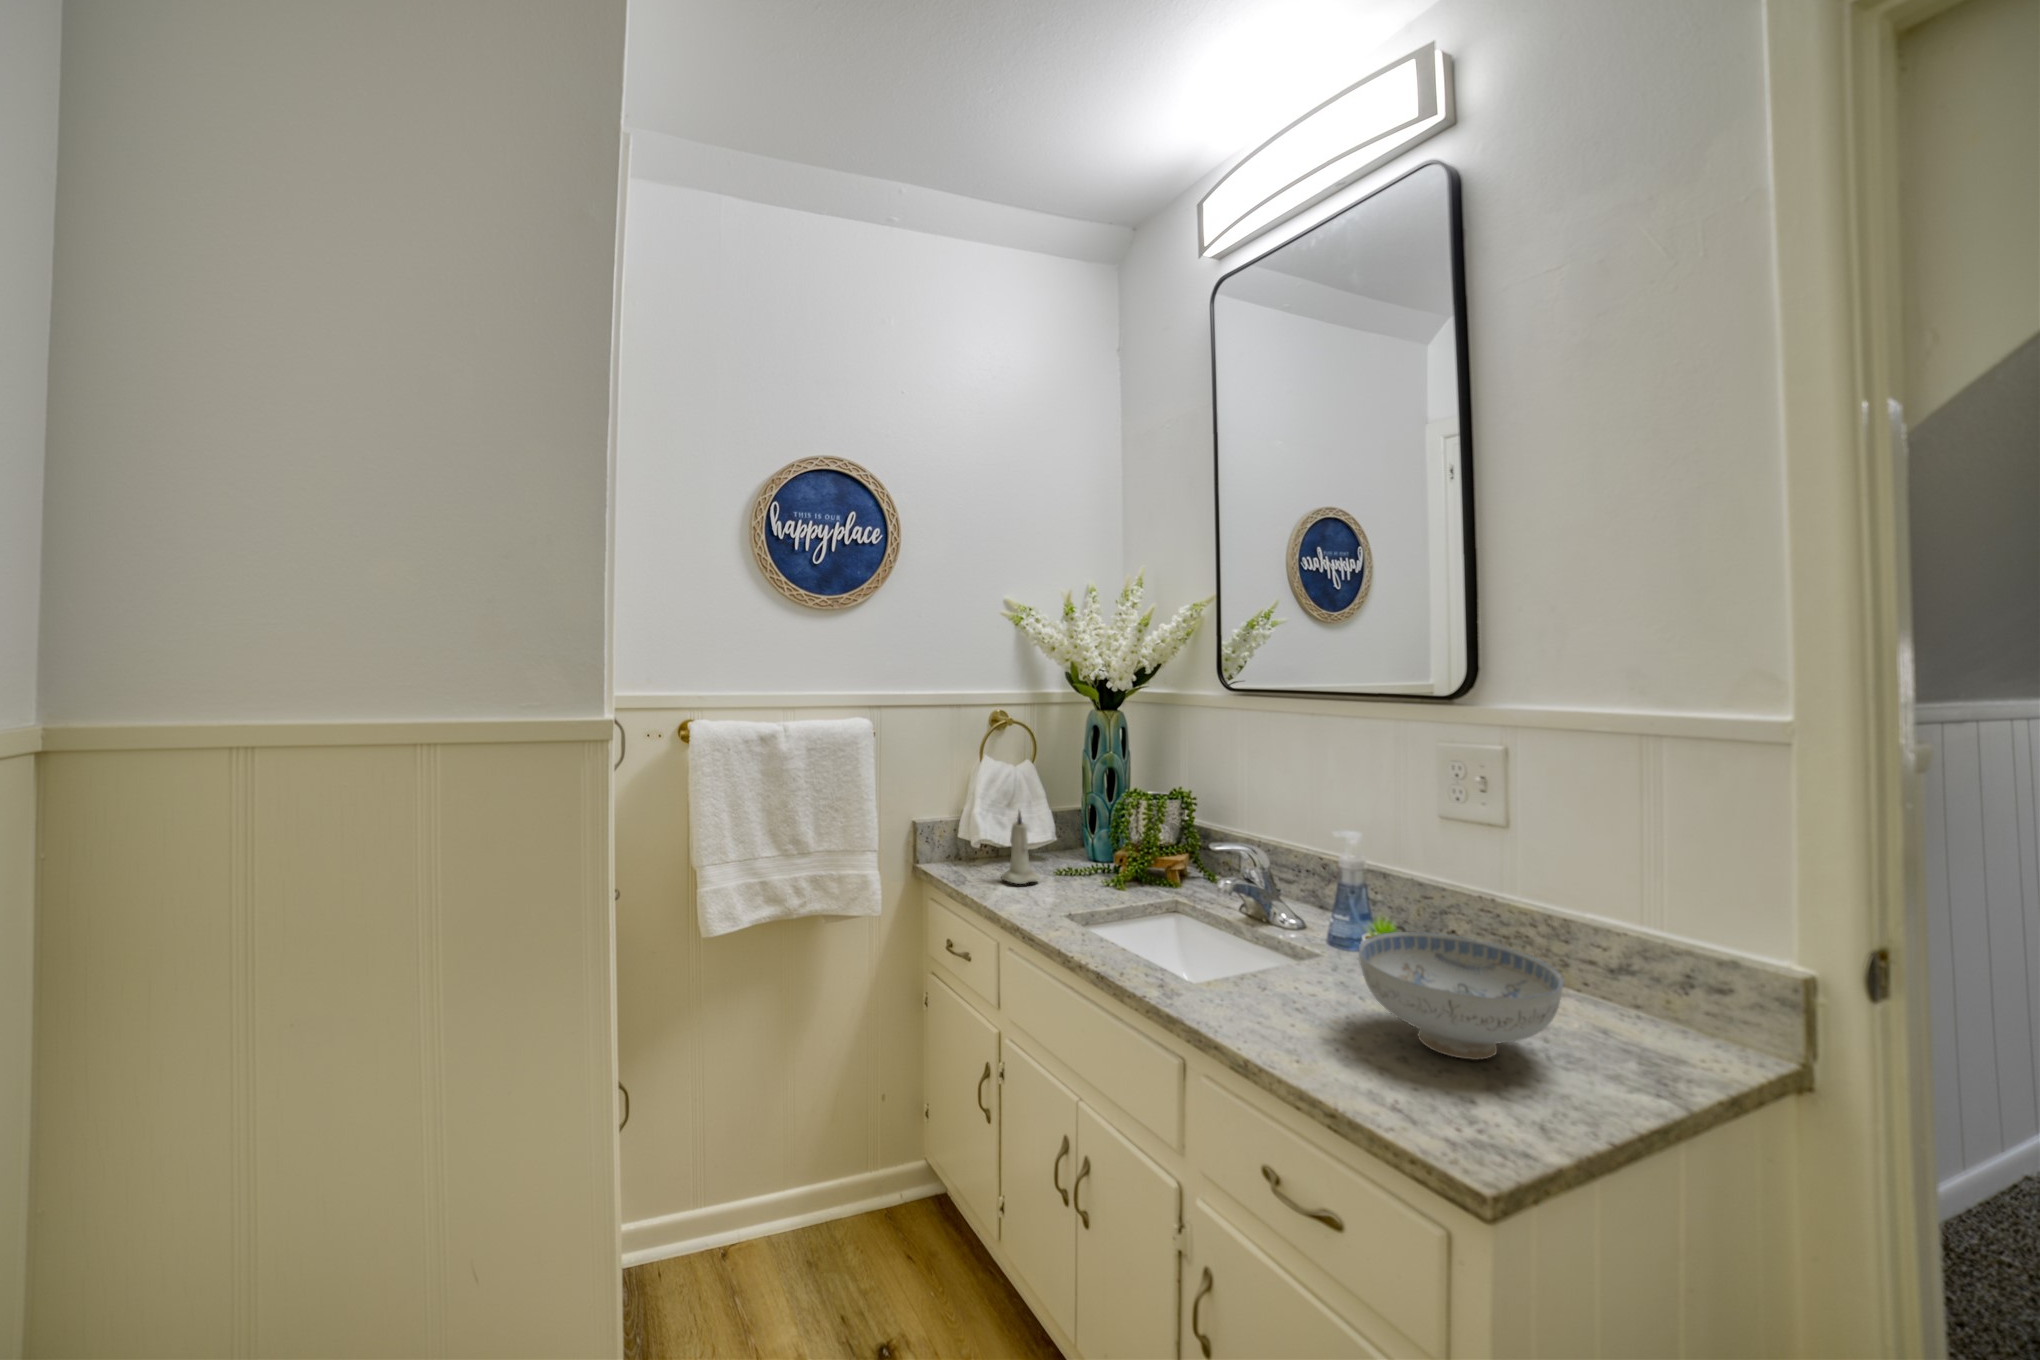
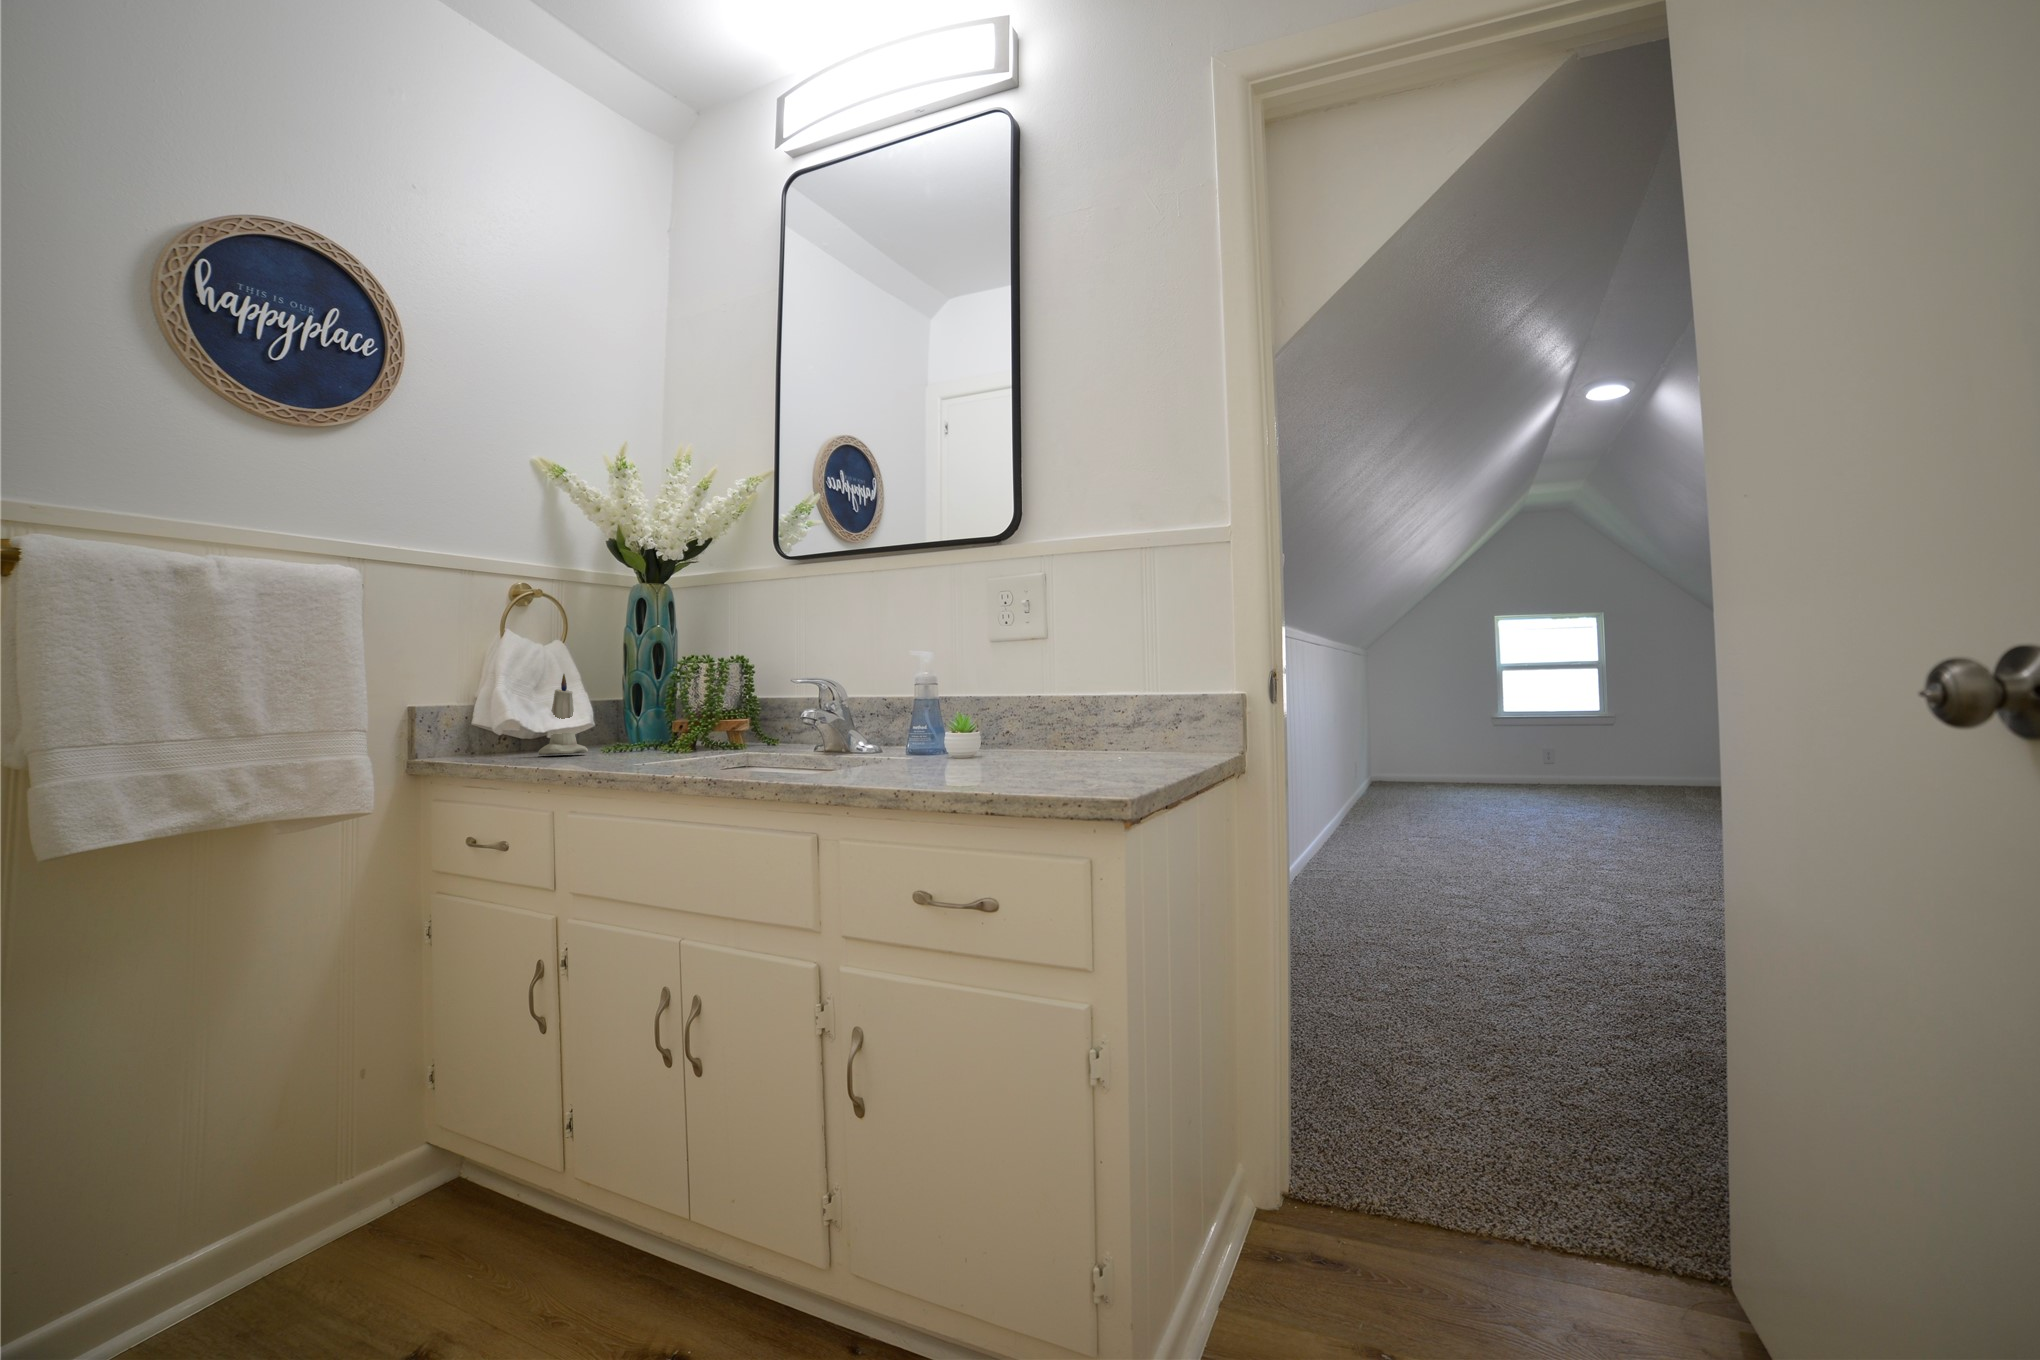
ceramic bowl: present [1359,932,1563,1060] -> none [947,691,1079,756]

